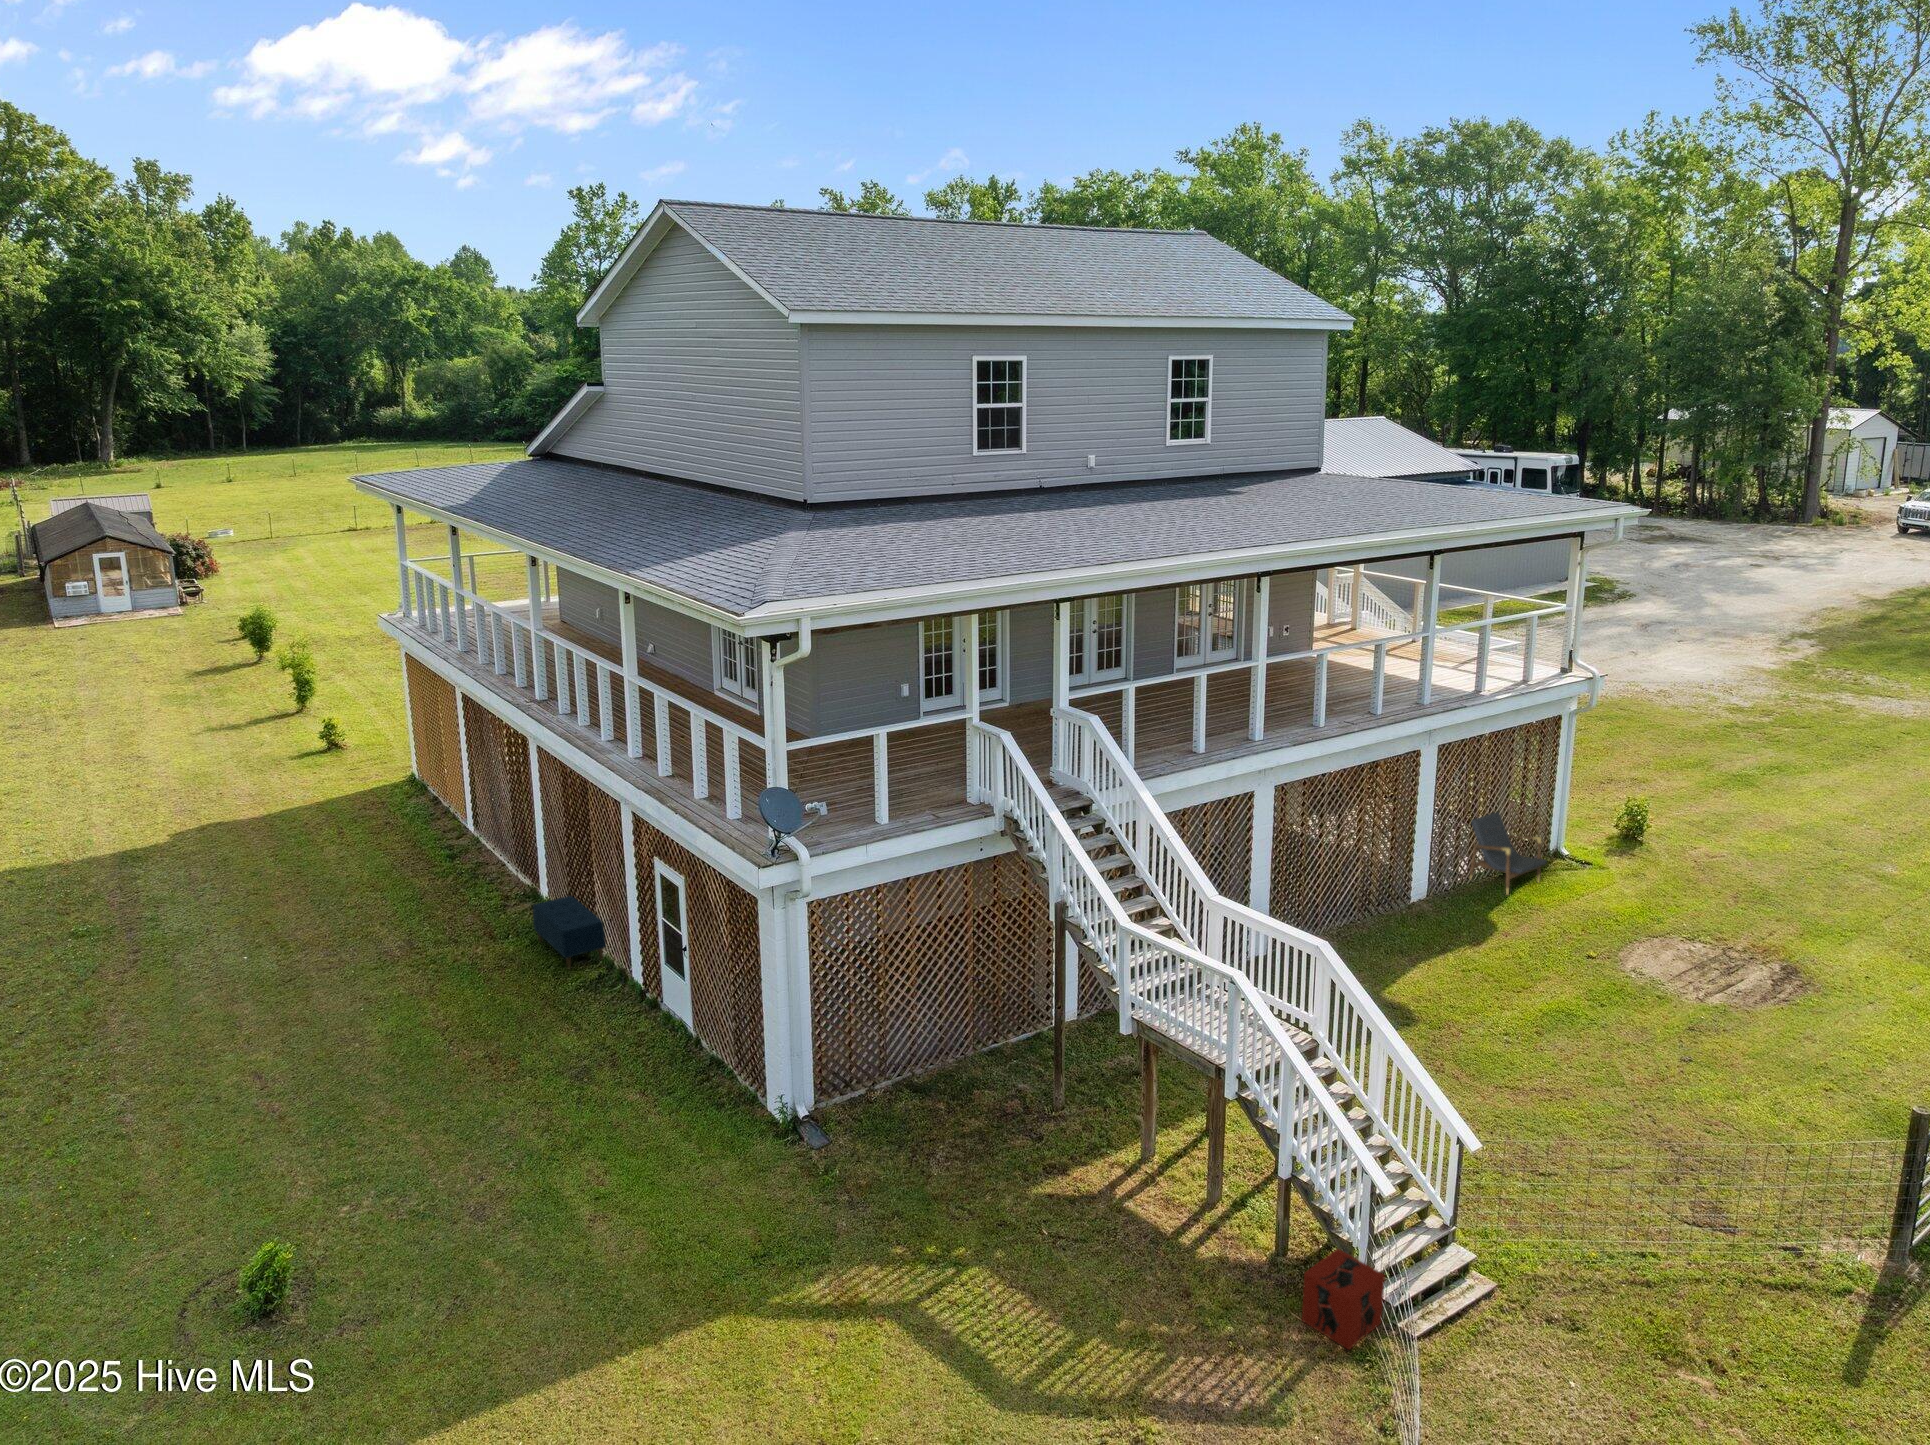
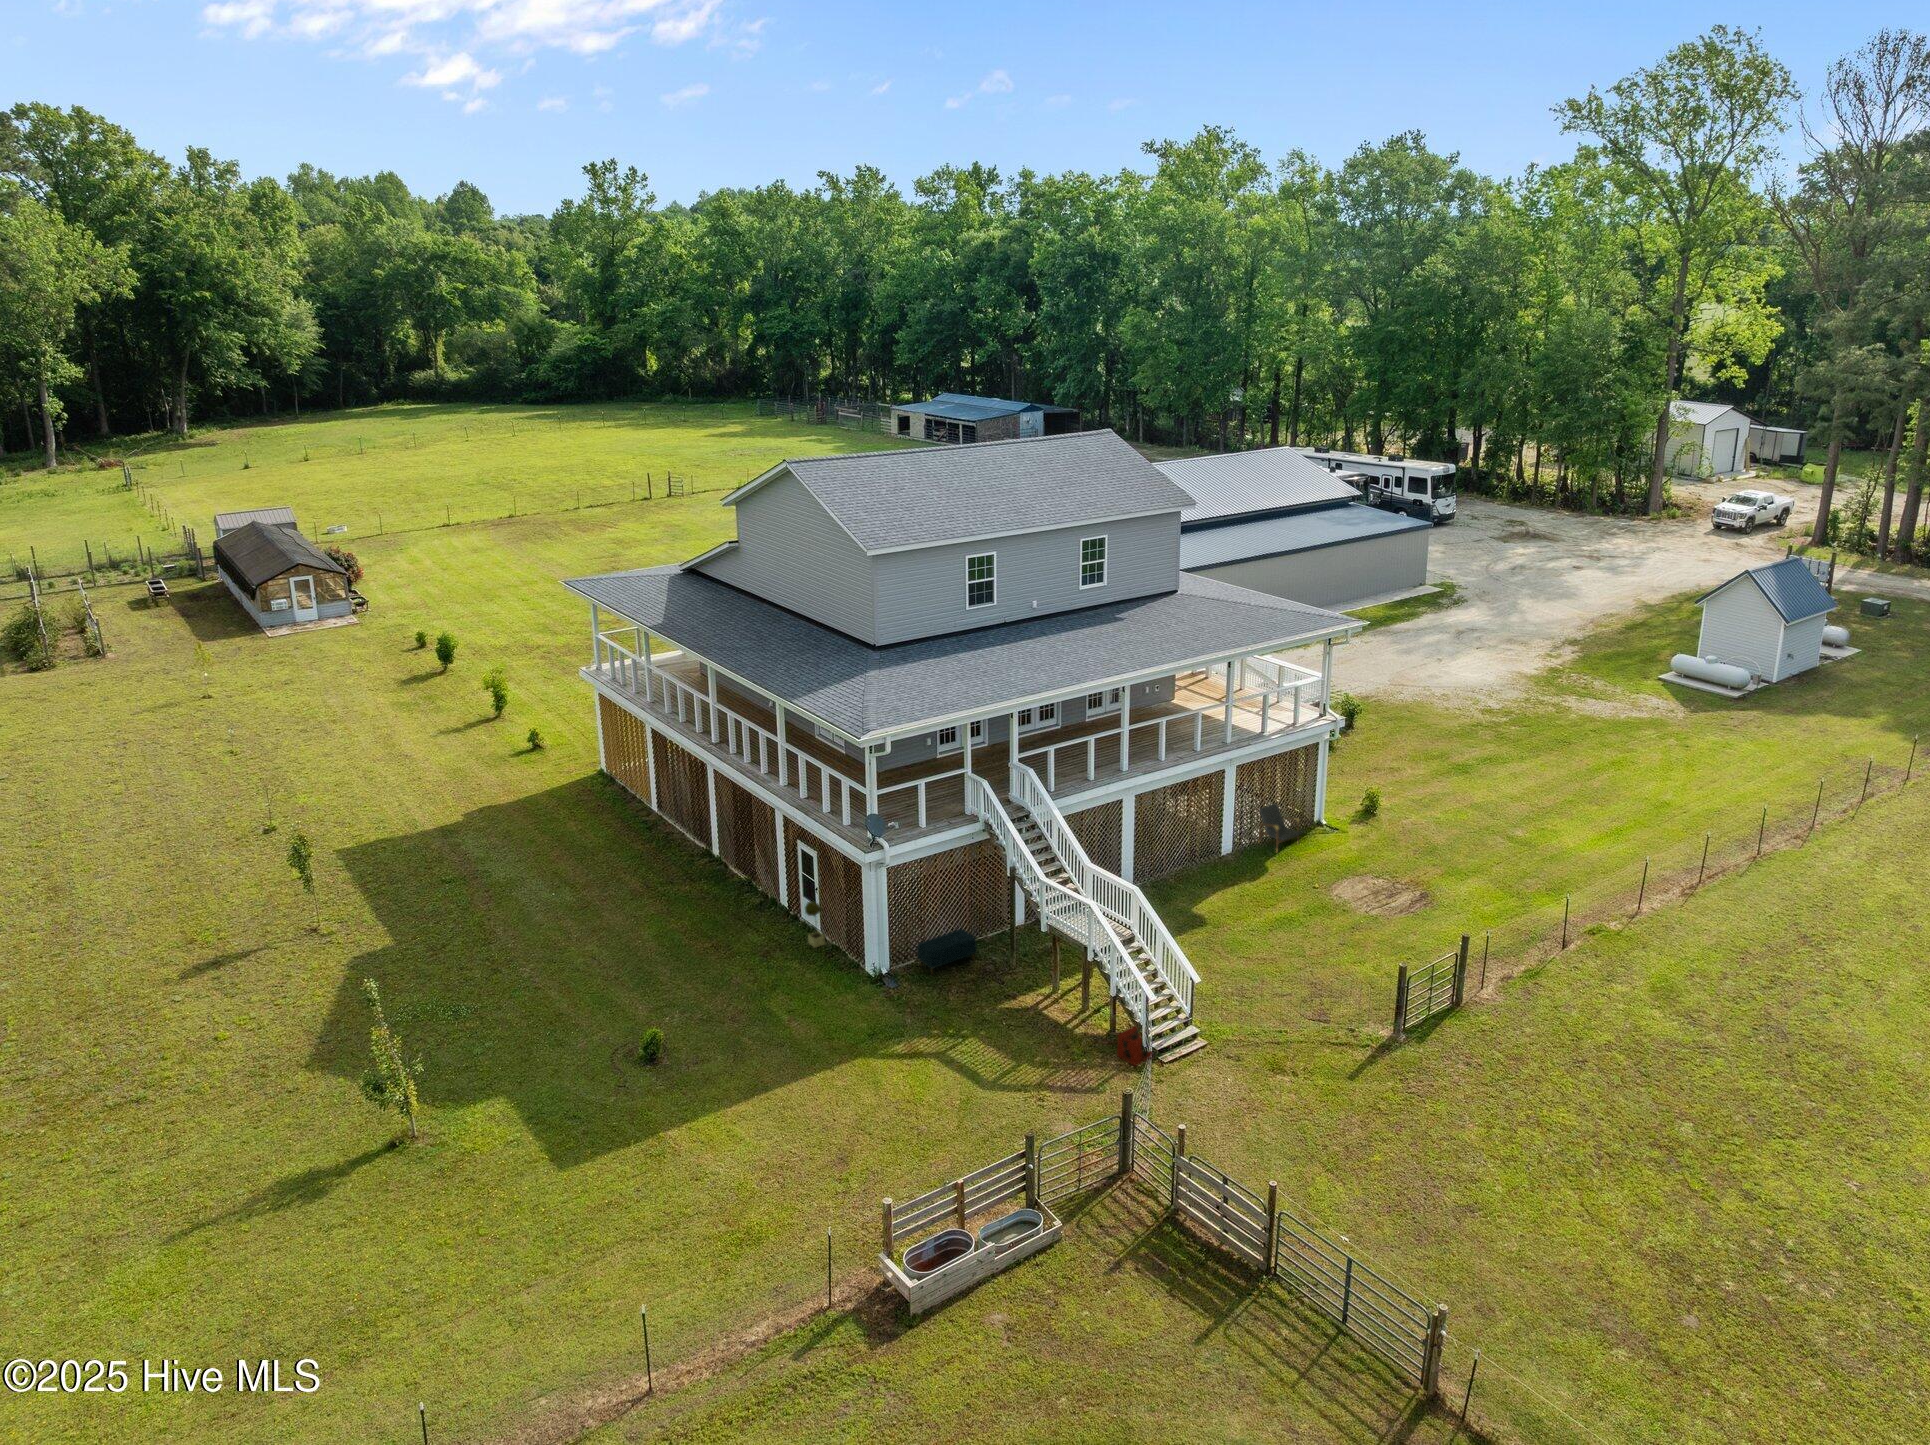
bench: present [533,896,606,969] -> present [917,929,977,974]
potted tree: none [658,970,699,1061] -> present [805,901,825,947]

